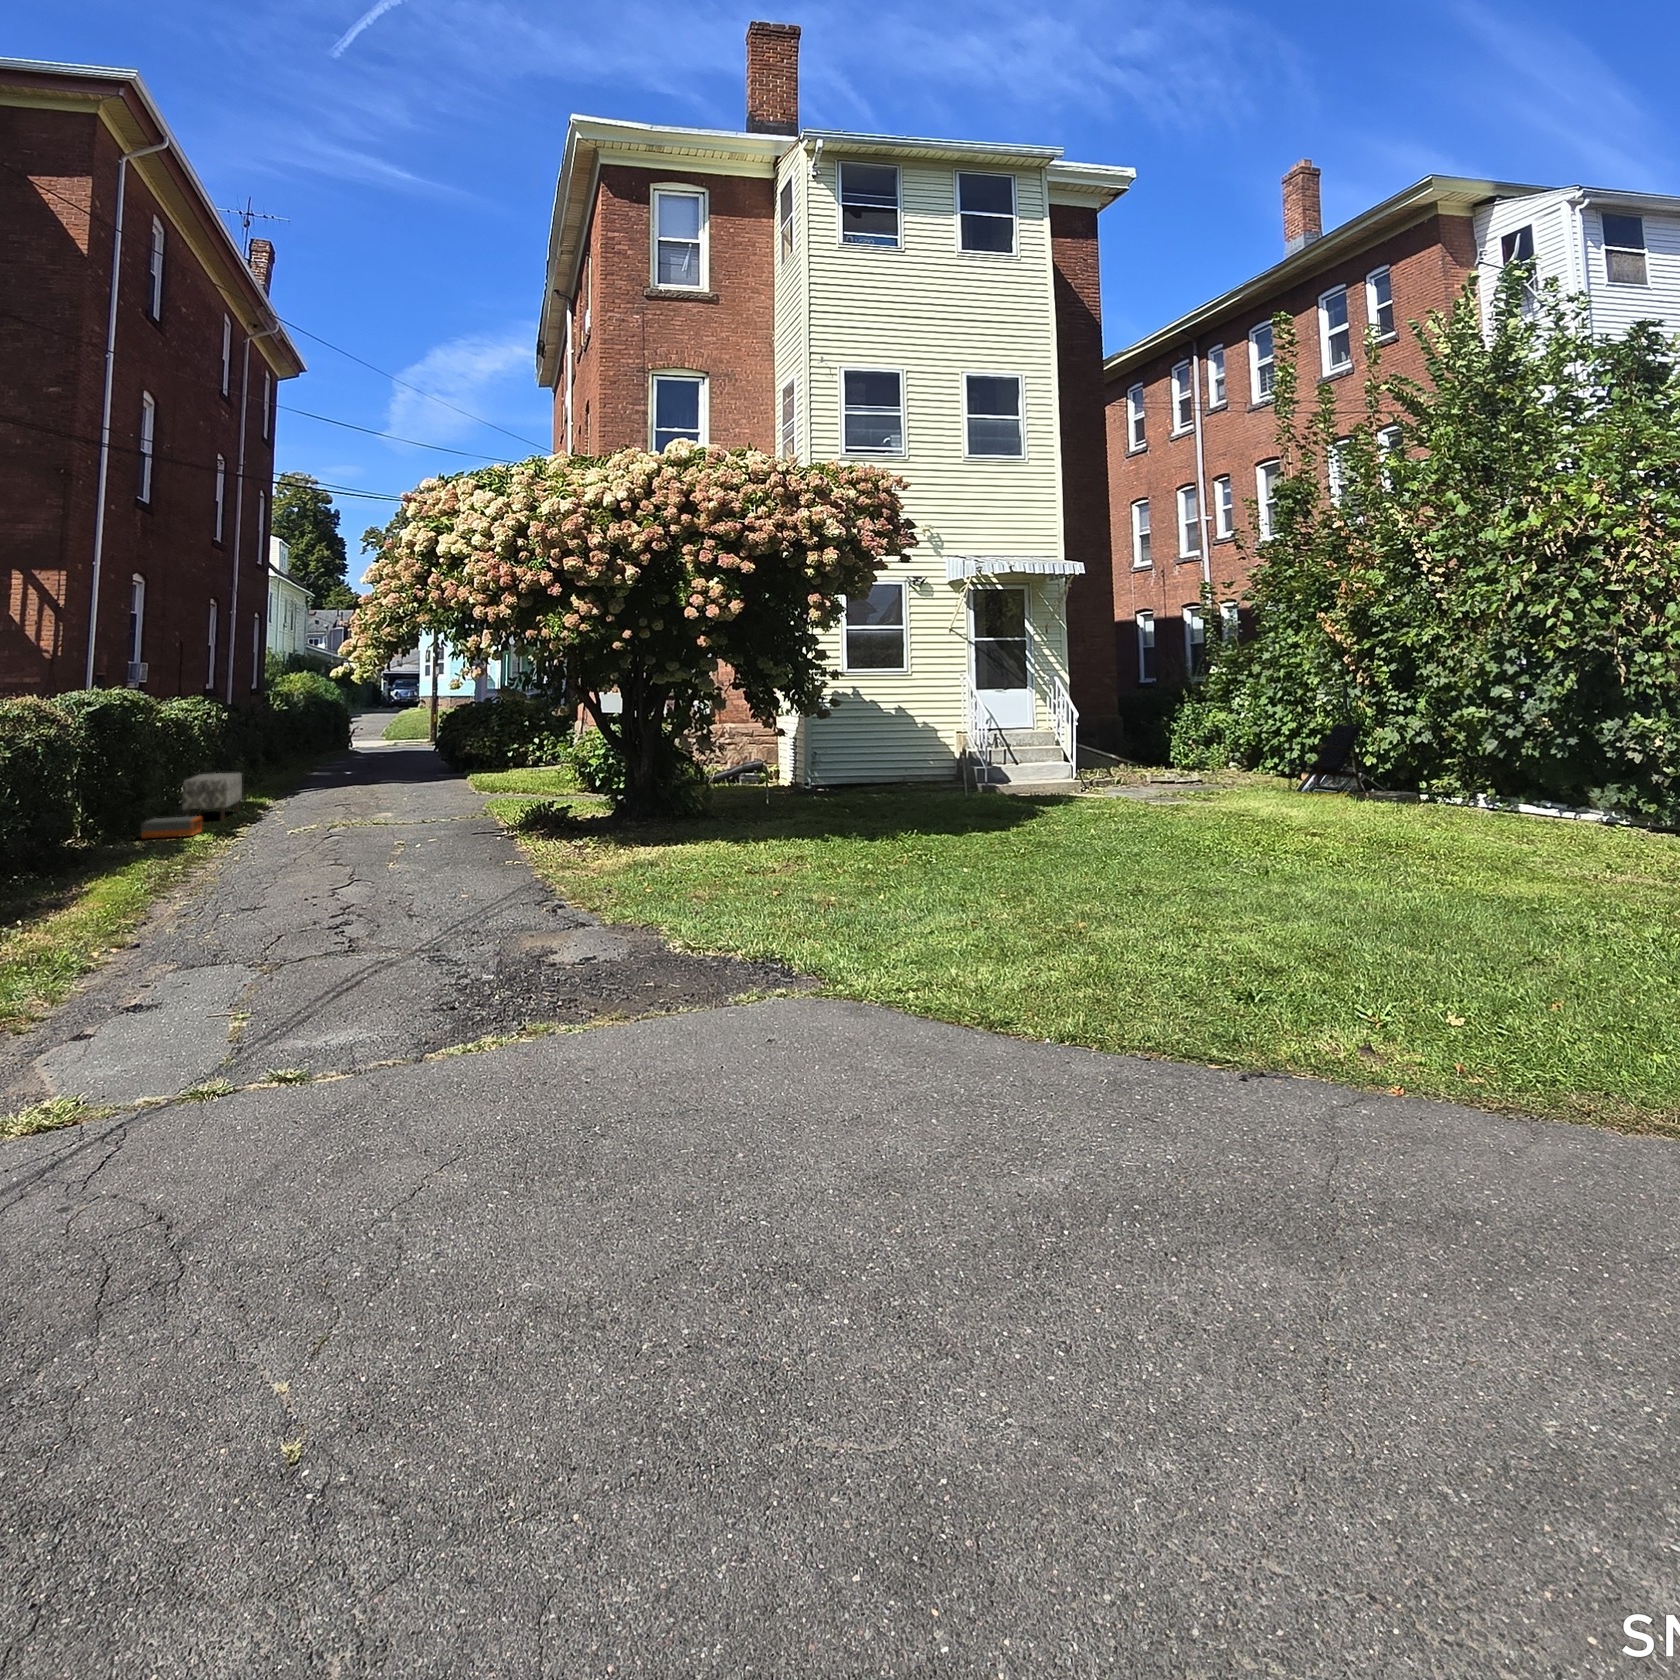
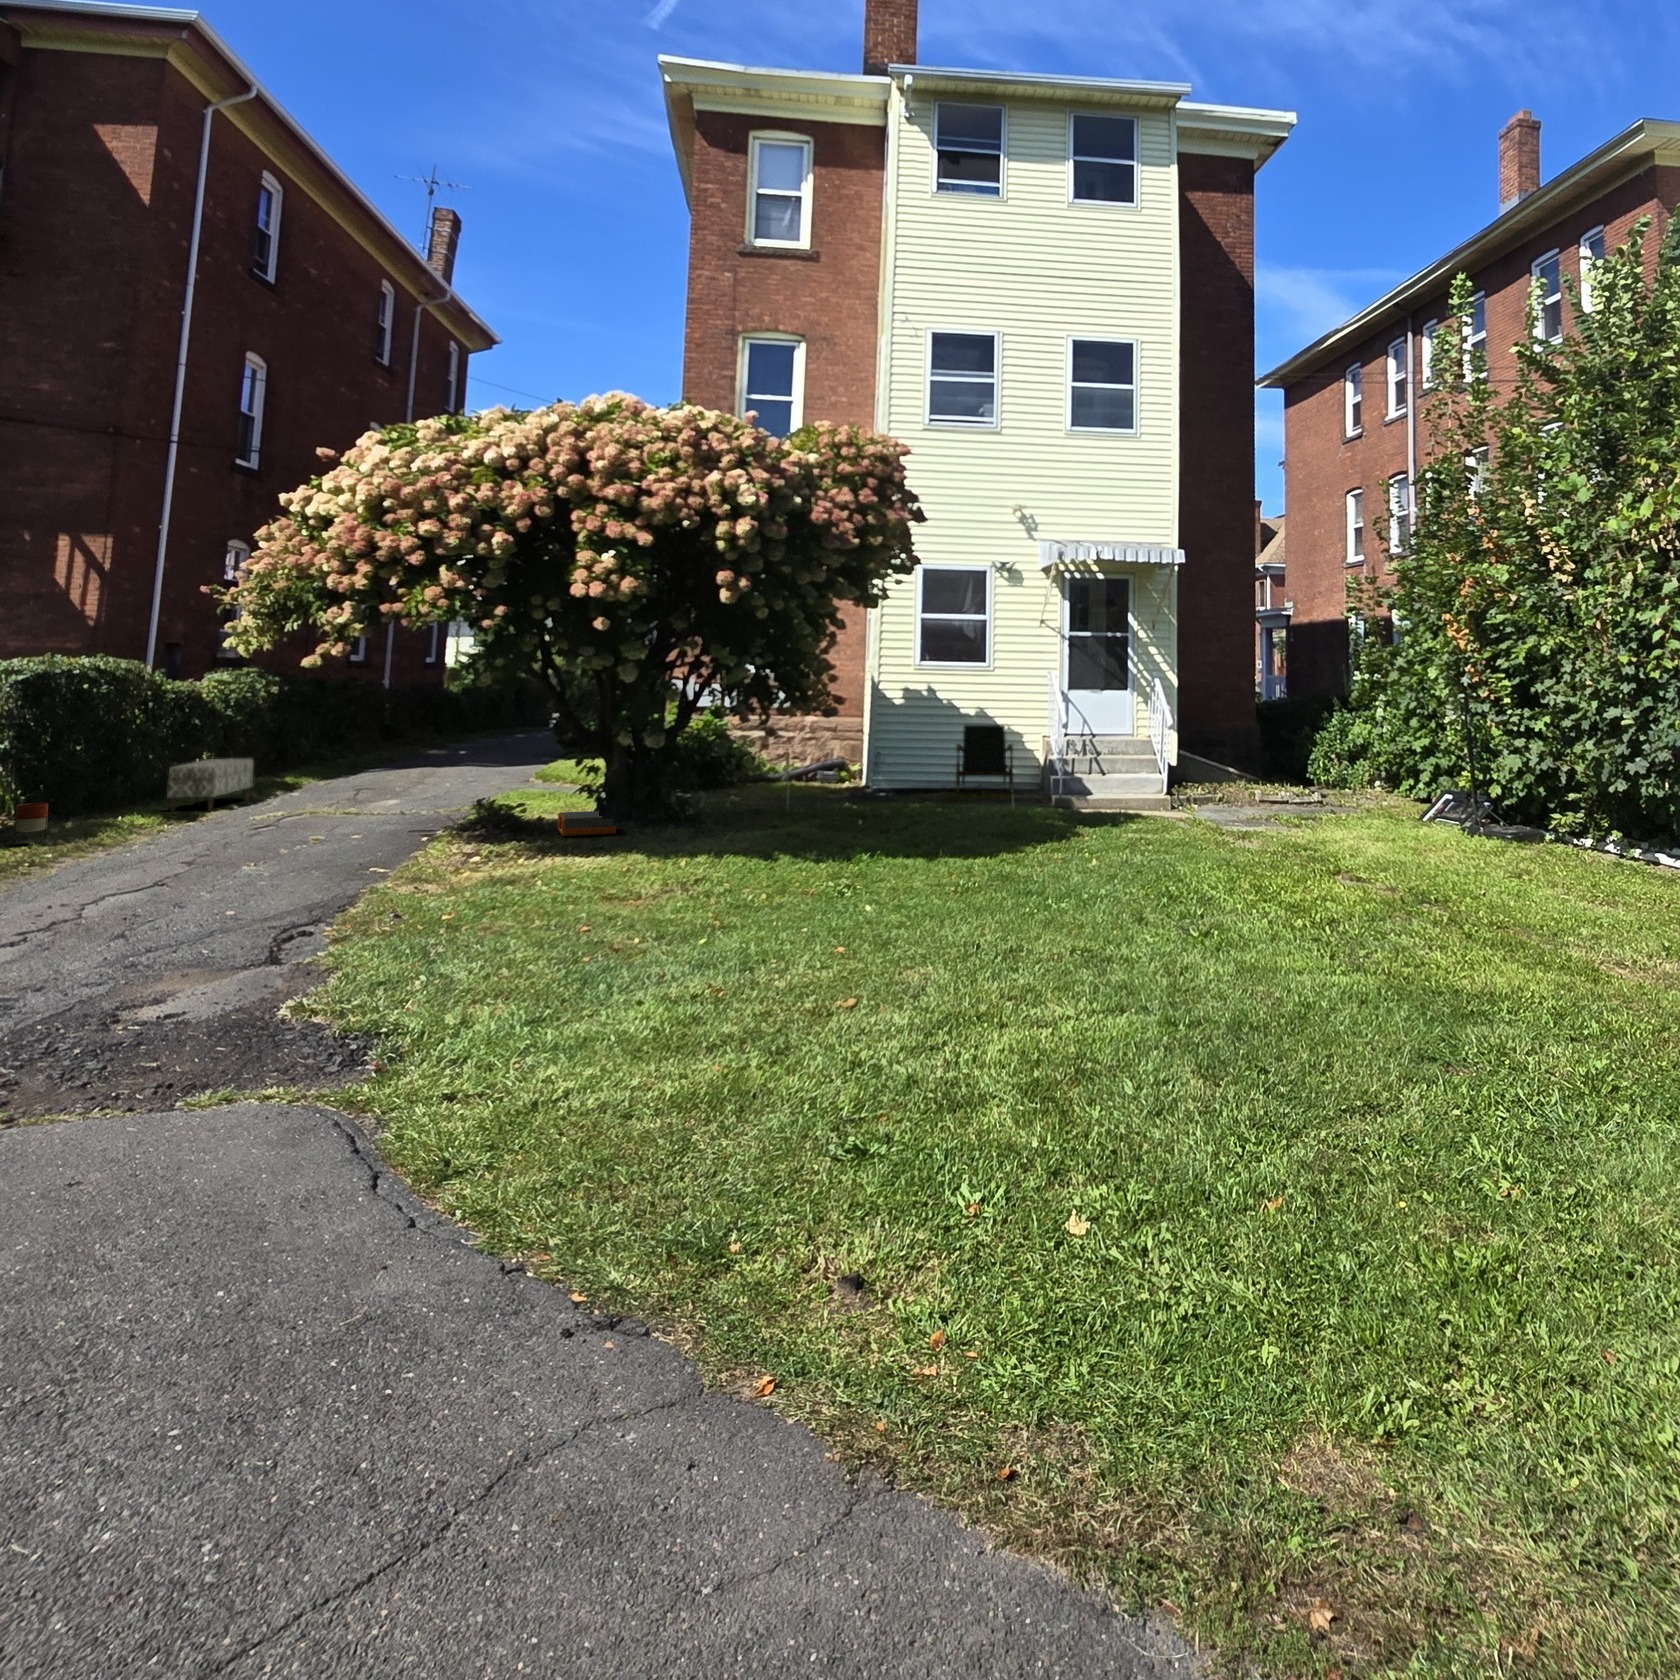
lounge chair: present [1282,724,1361,792] -> present [956,725,1013,791]
planter: none [107,811,136,851] -> present [13,803,48,846]
storage box: present [141,816,202,839] -> present [558,811,616,836]

